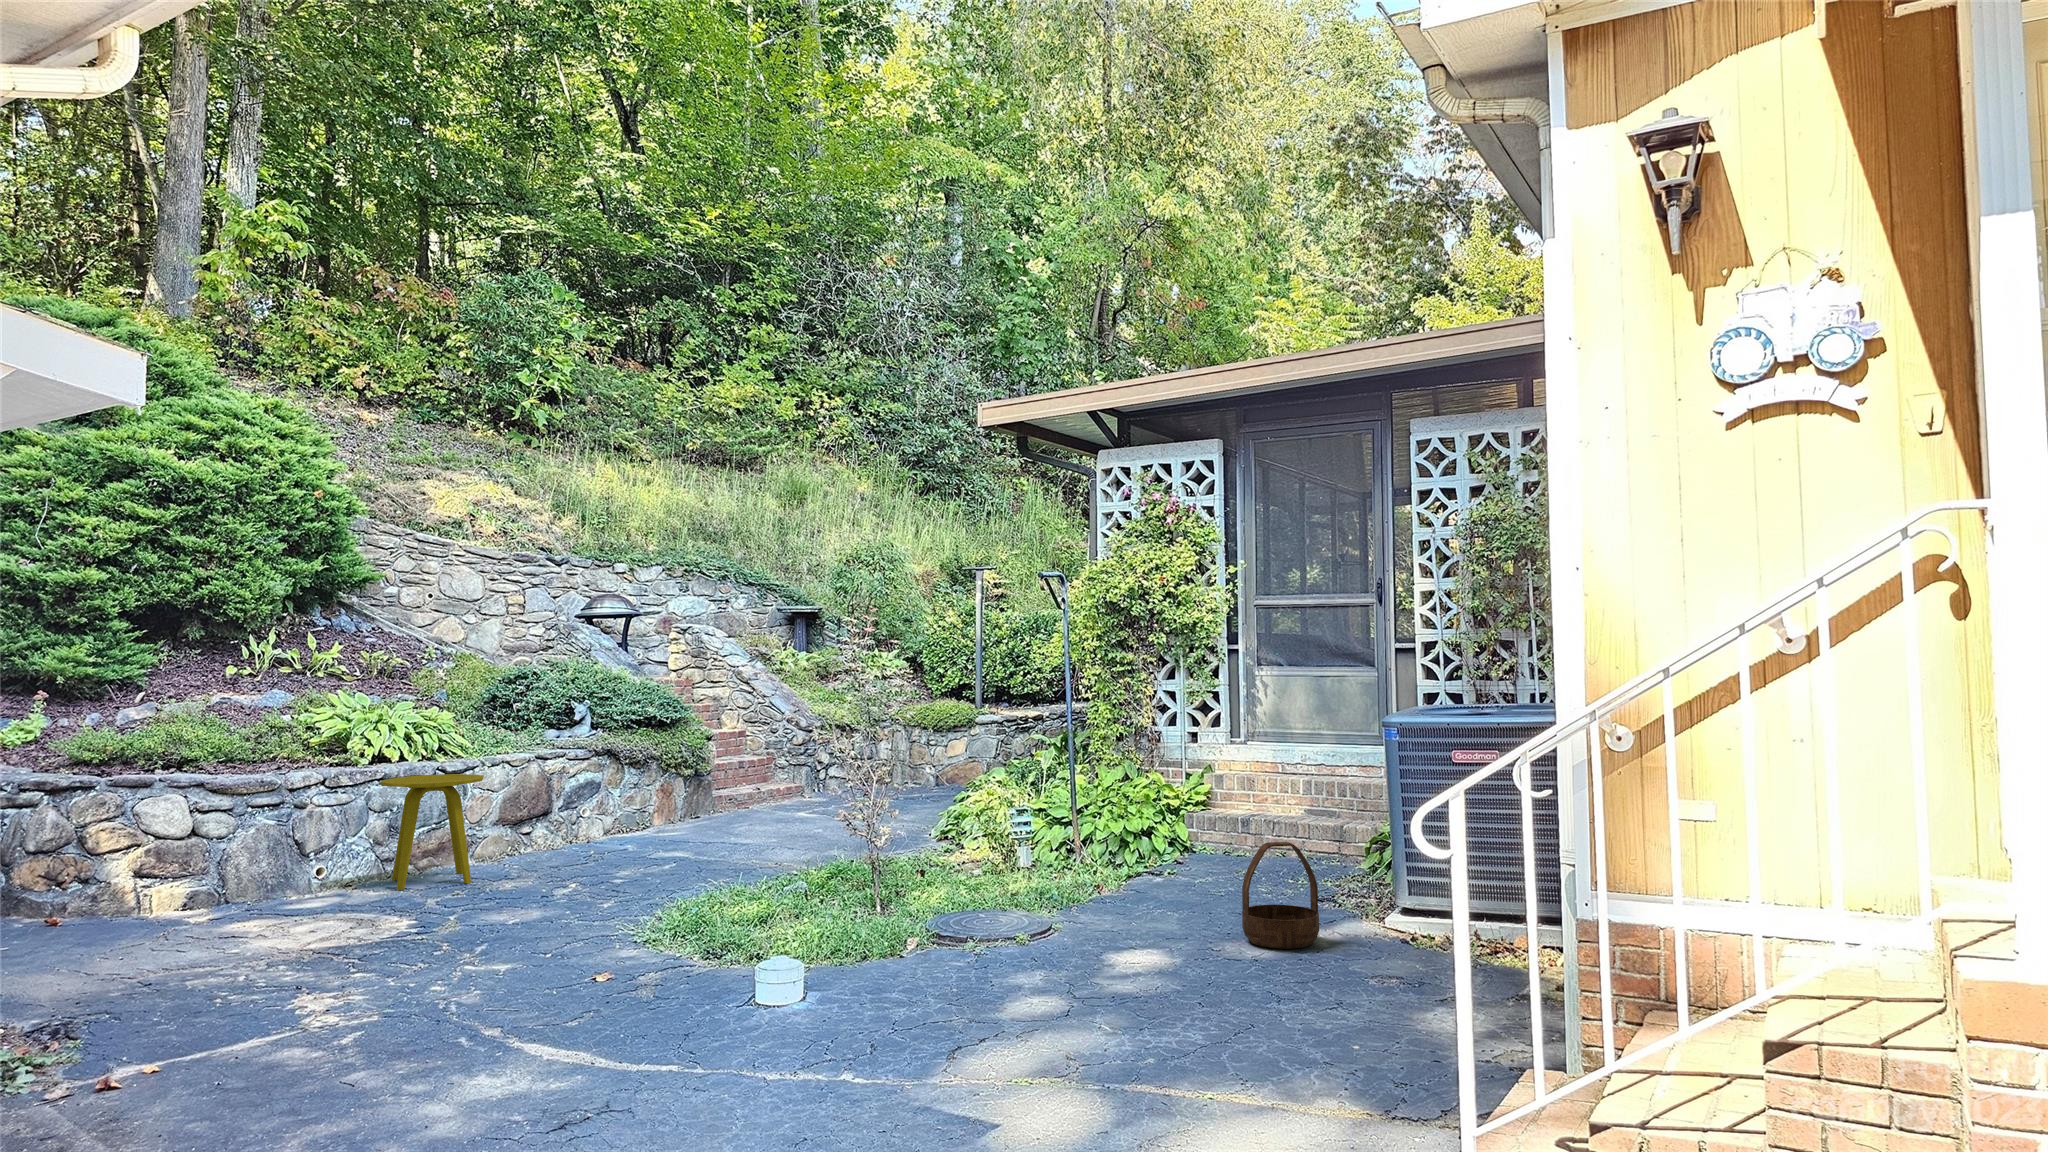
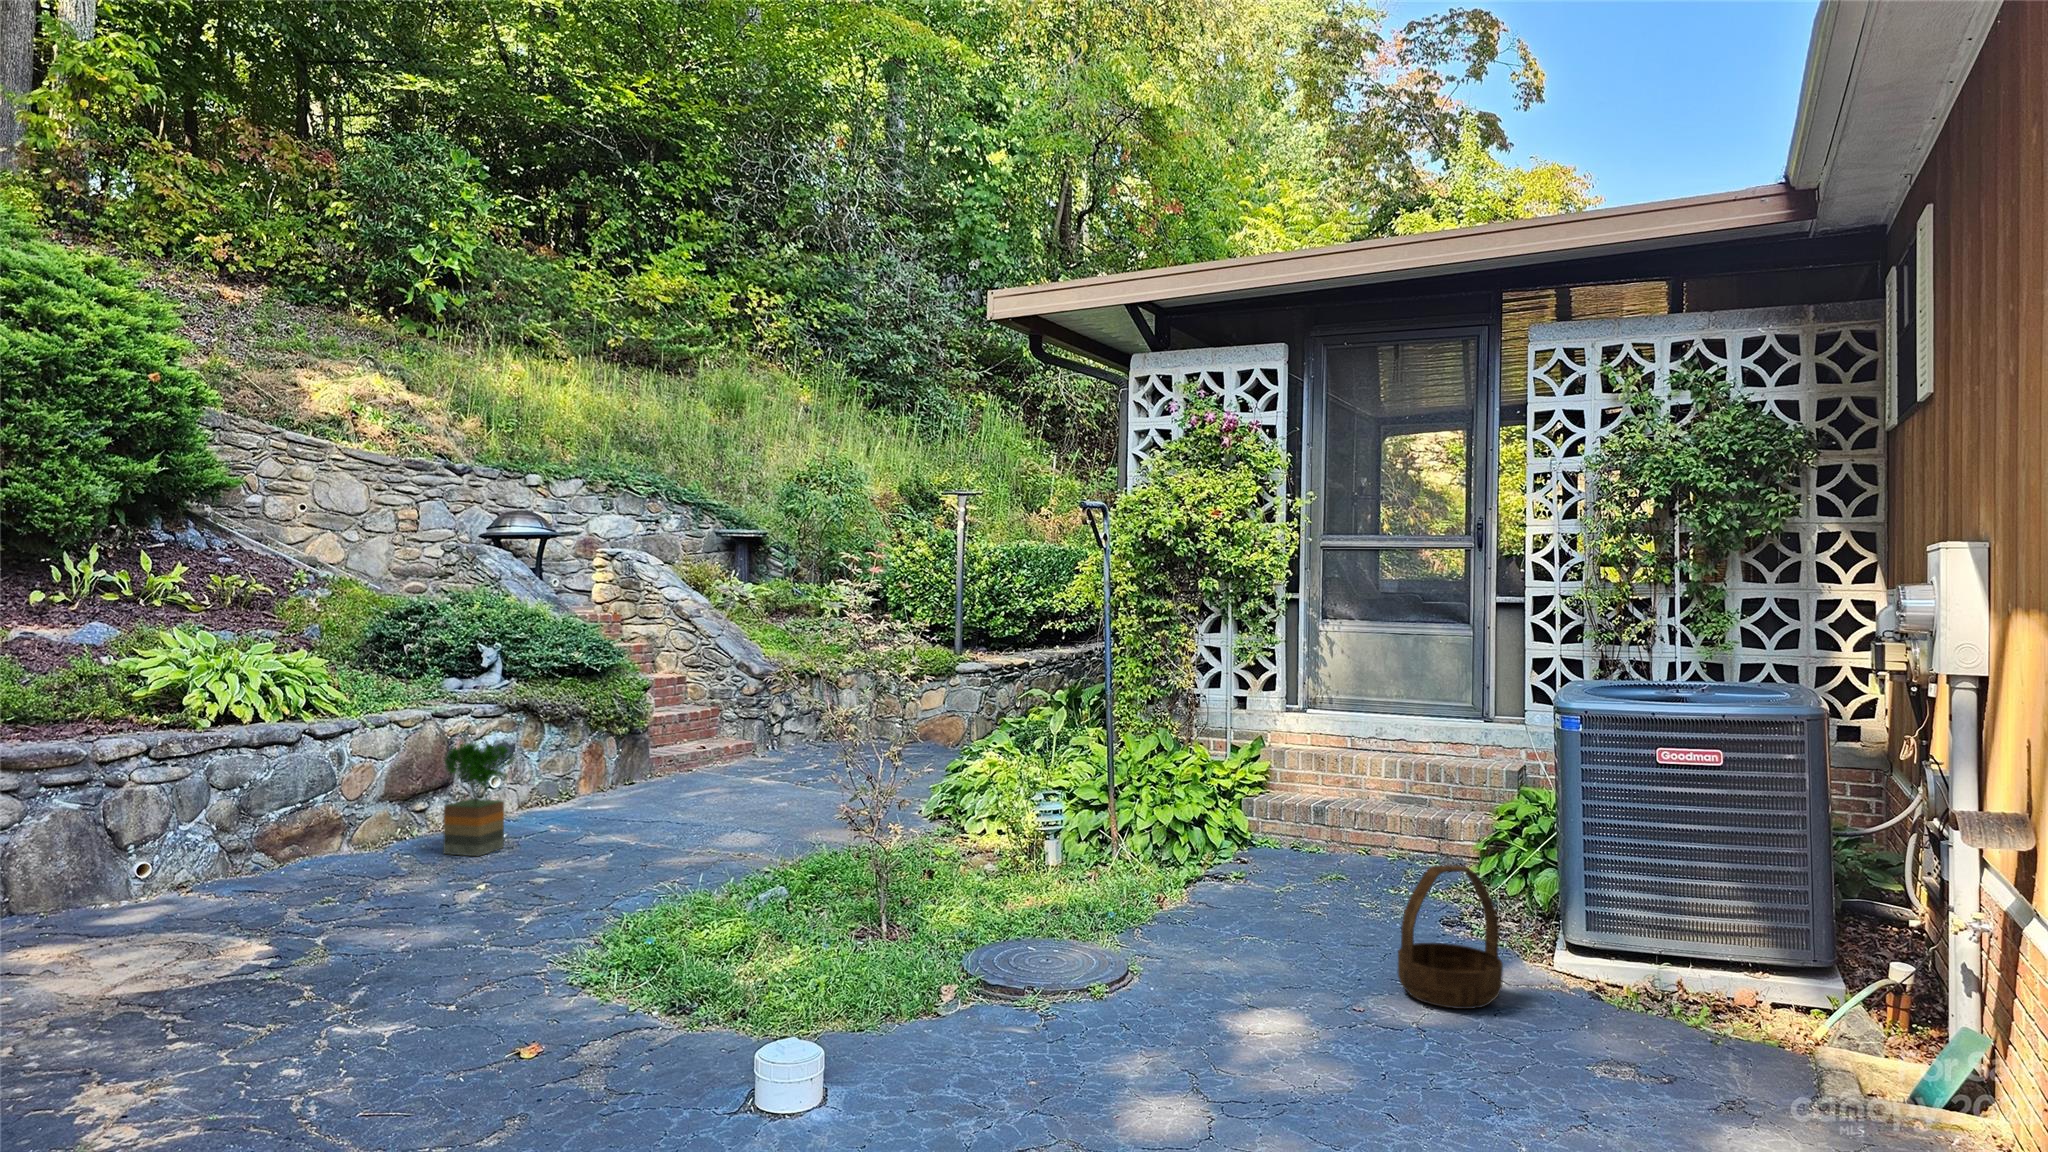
side table: present [380,774,484,890] -> none [226,740,367,894]
potted tree: none [540,776,600,866] -> present [443,744,516,856]

